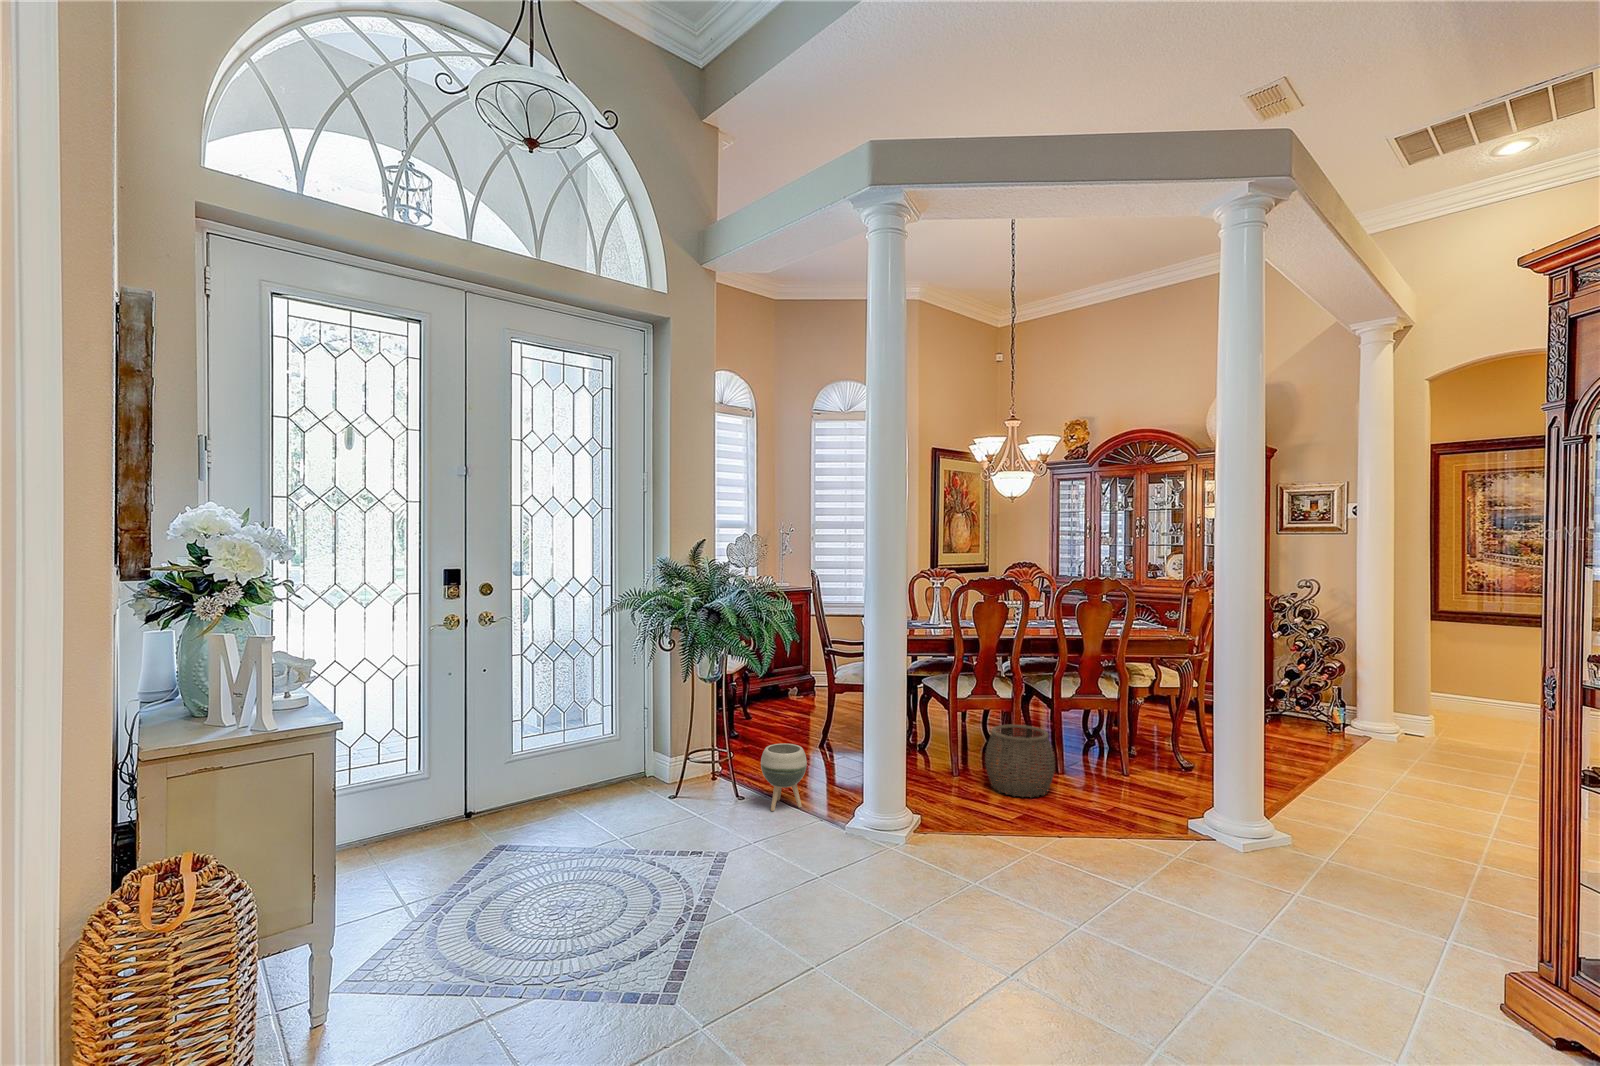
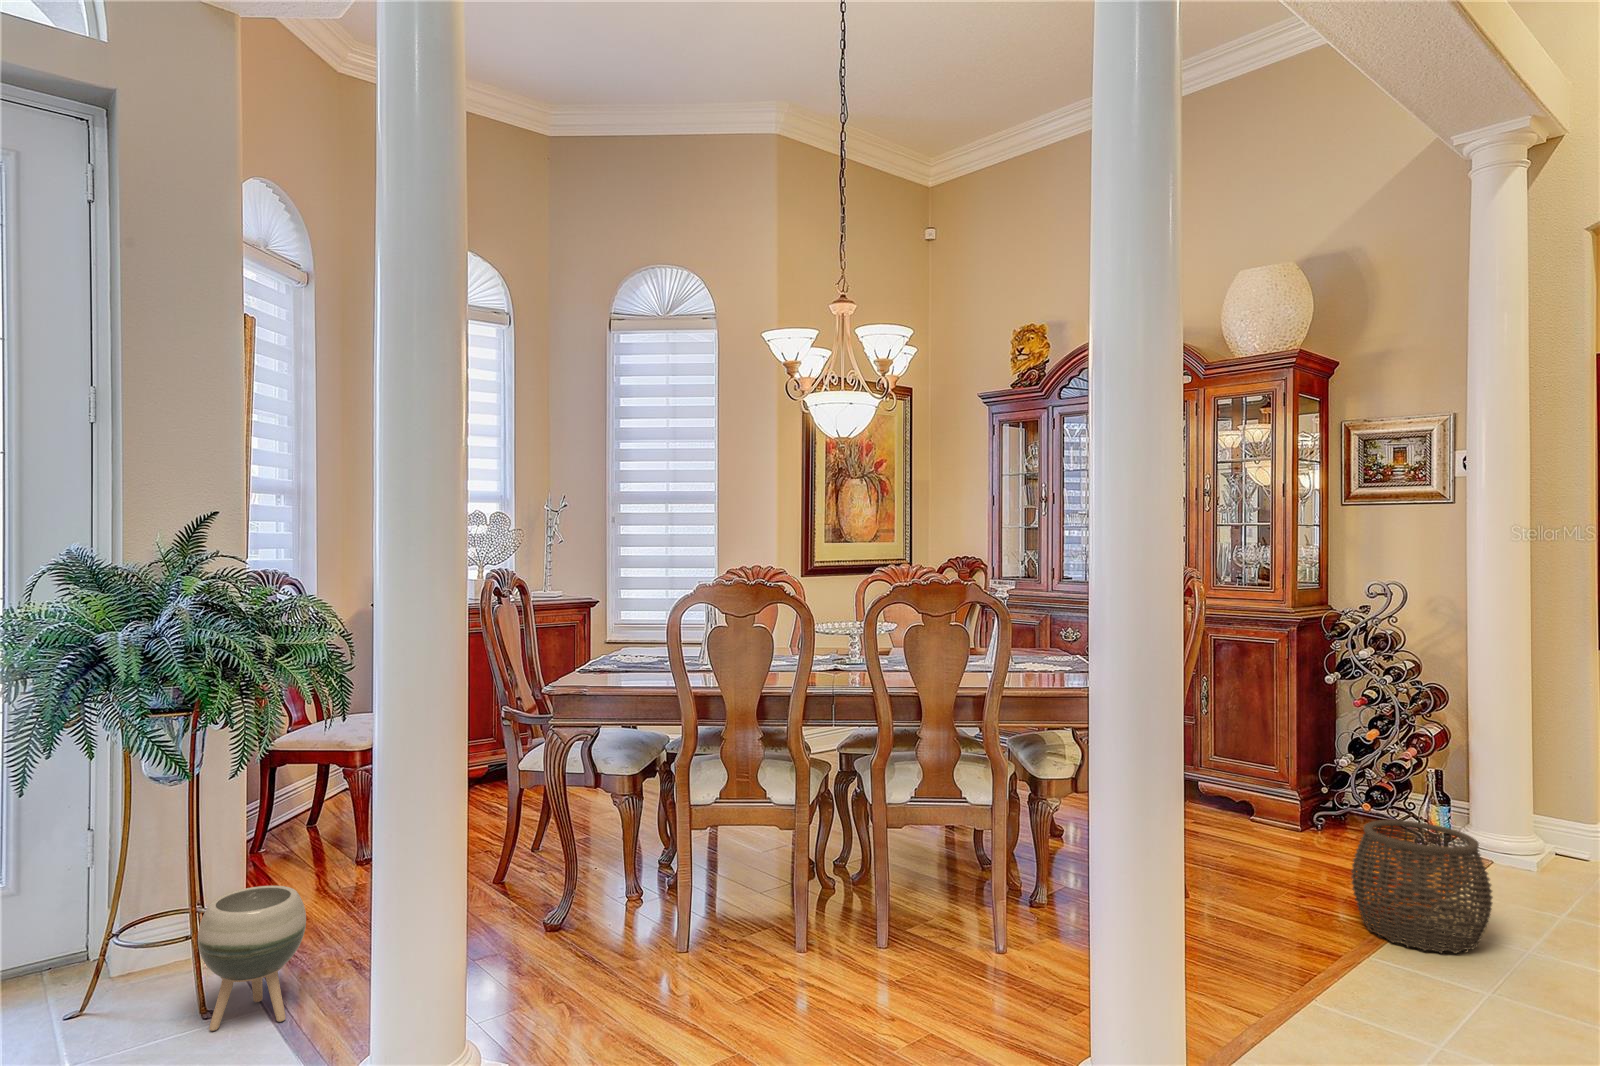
woven basket: present [985,724,1055,797] -> present [1351,820,1493,954]

